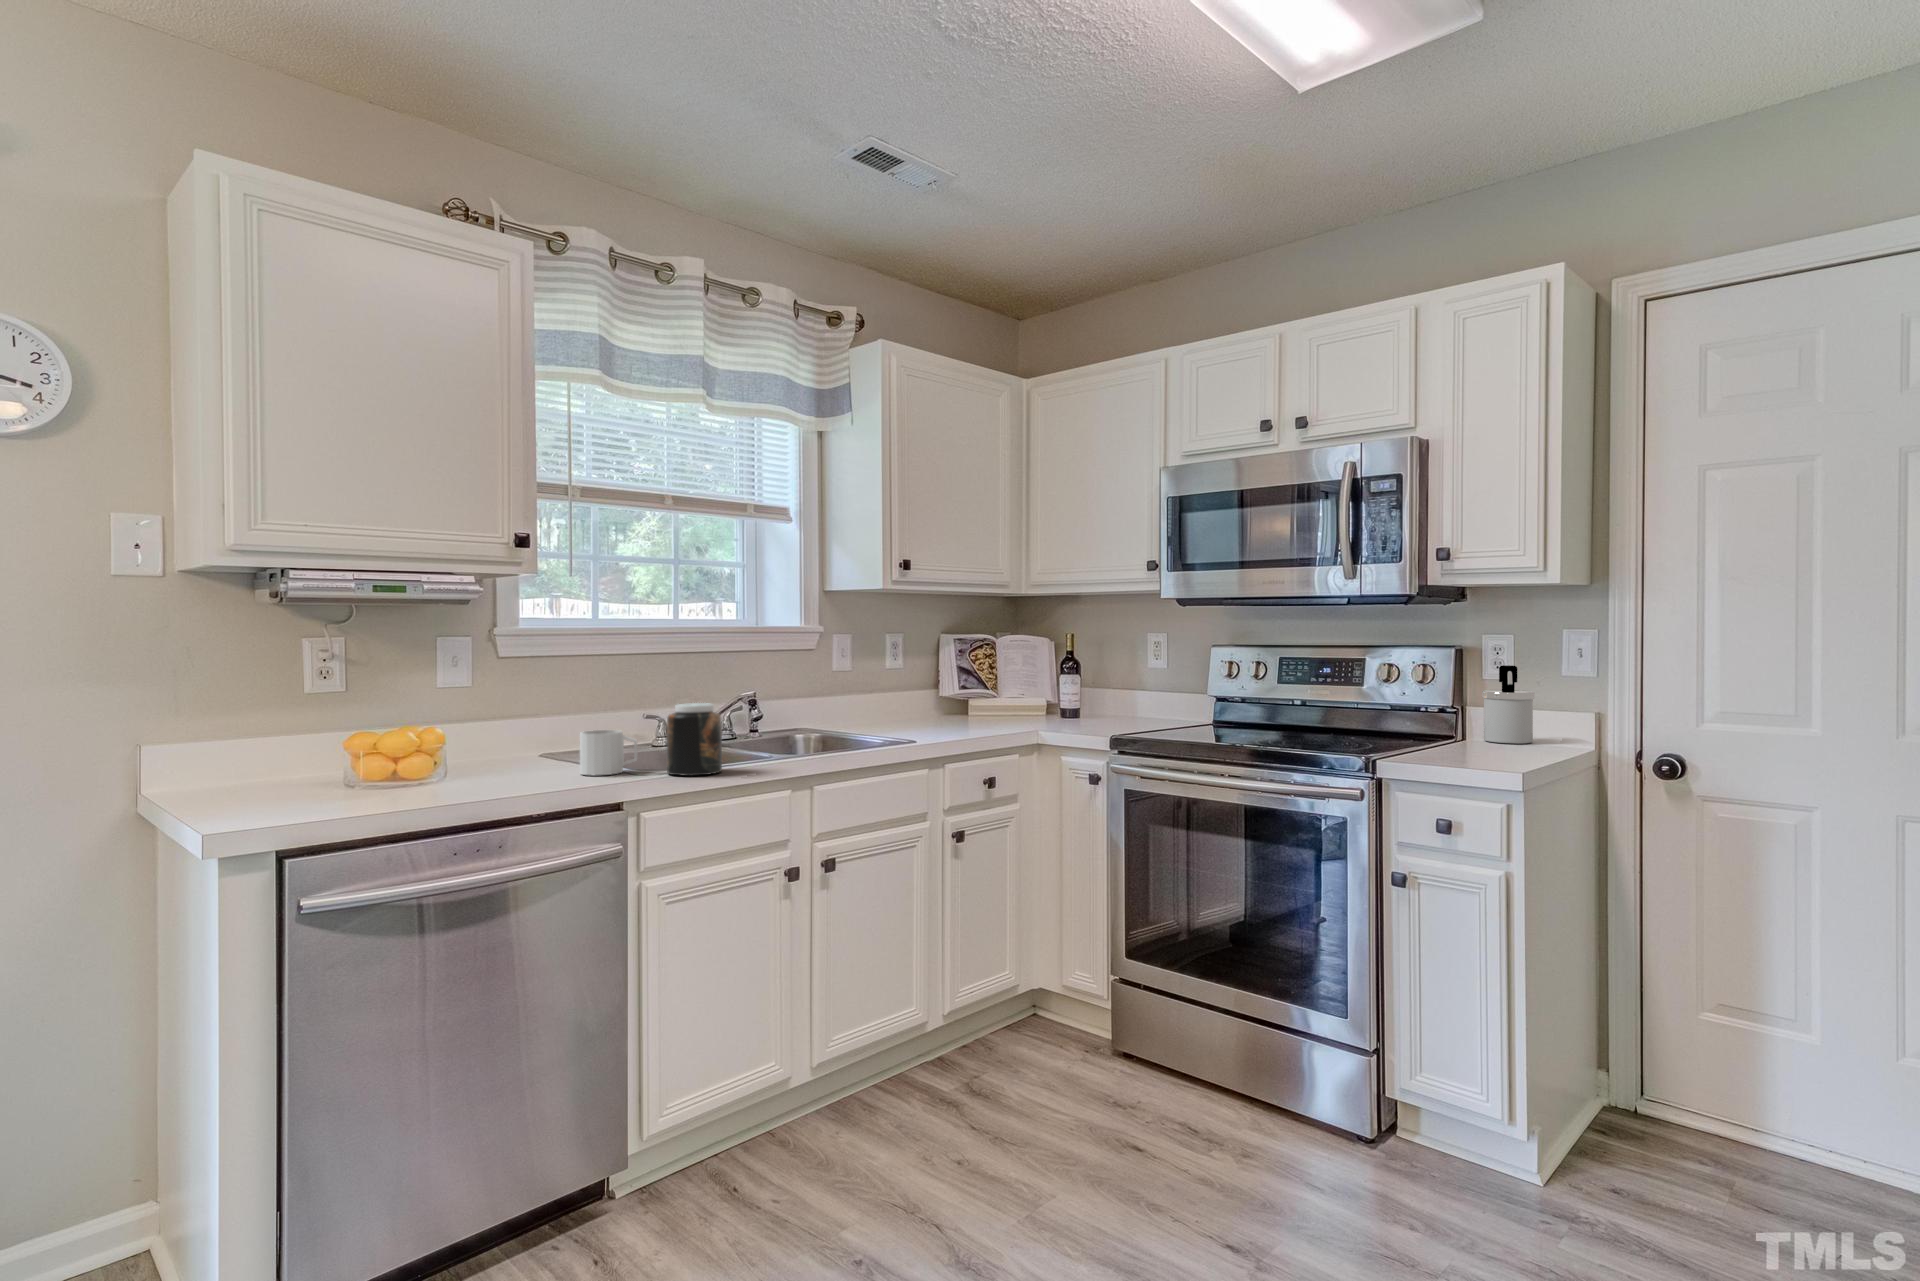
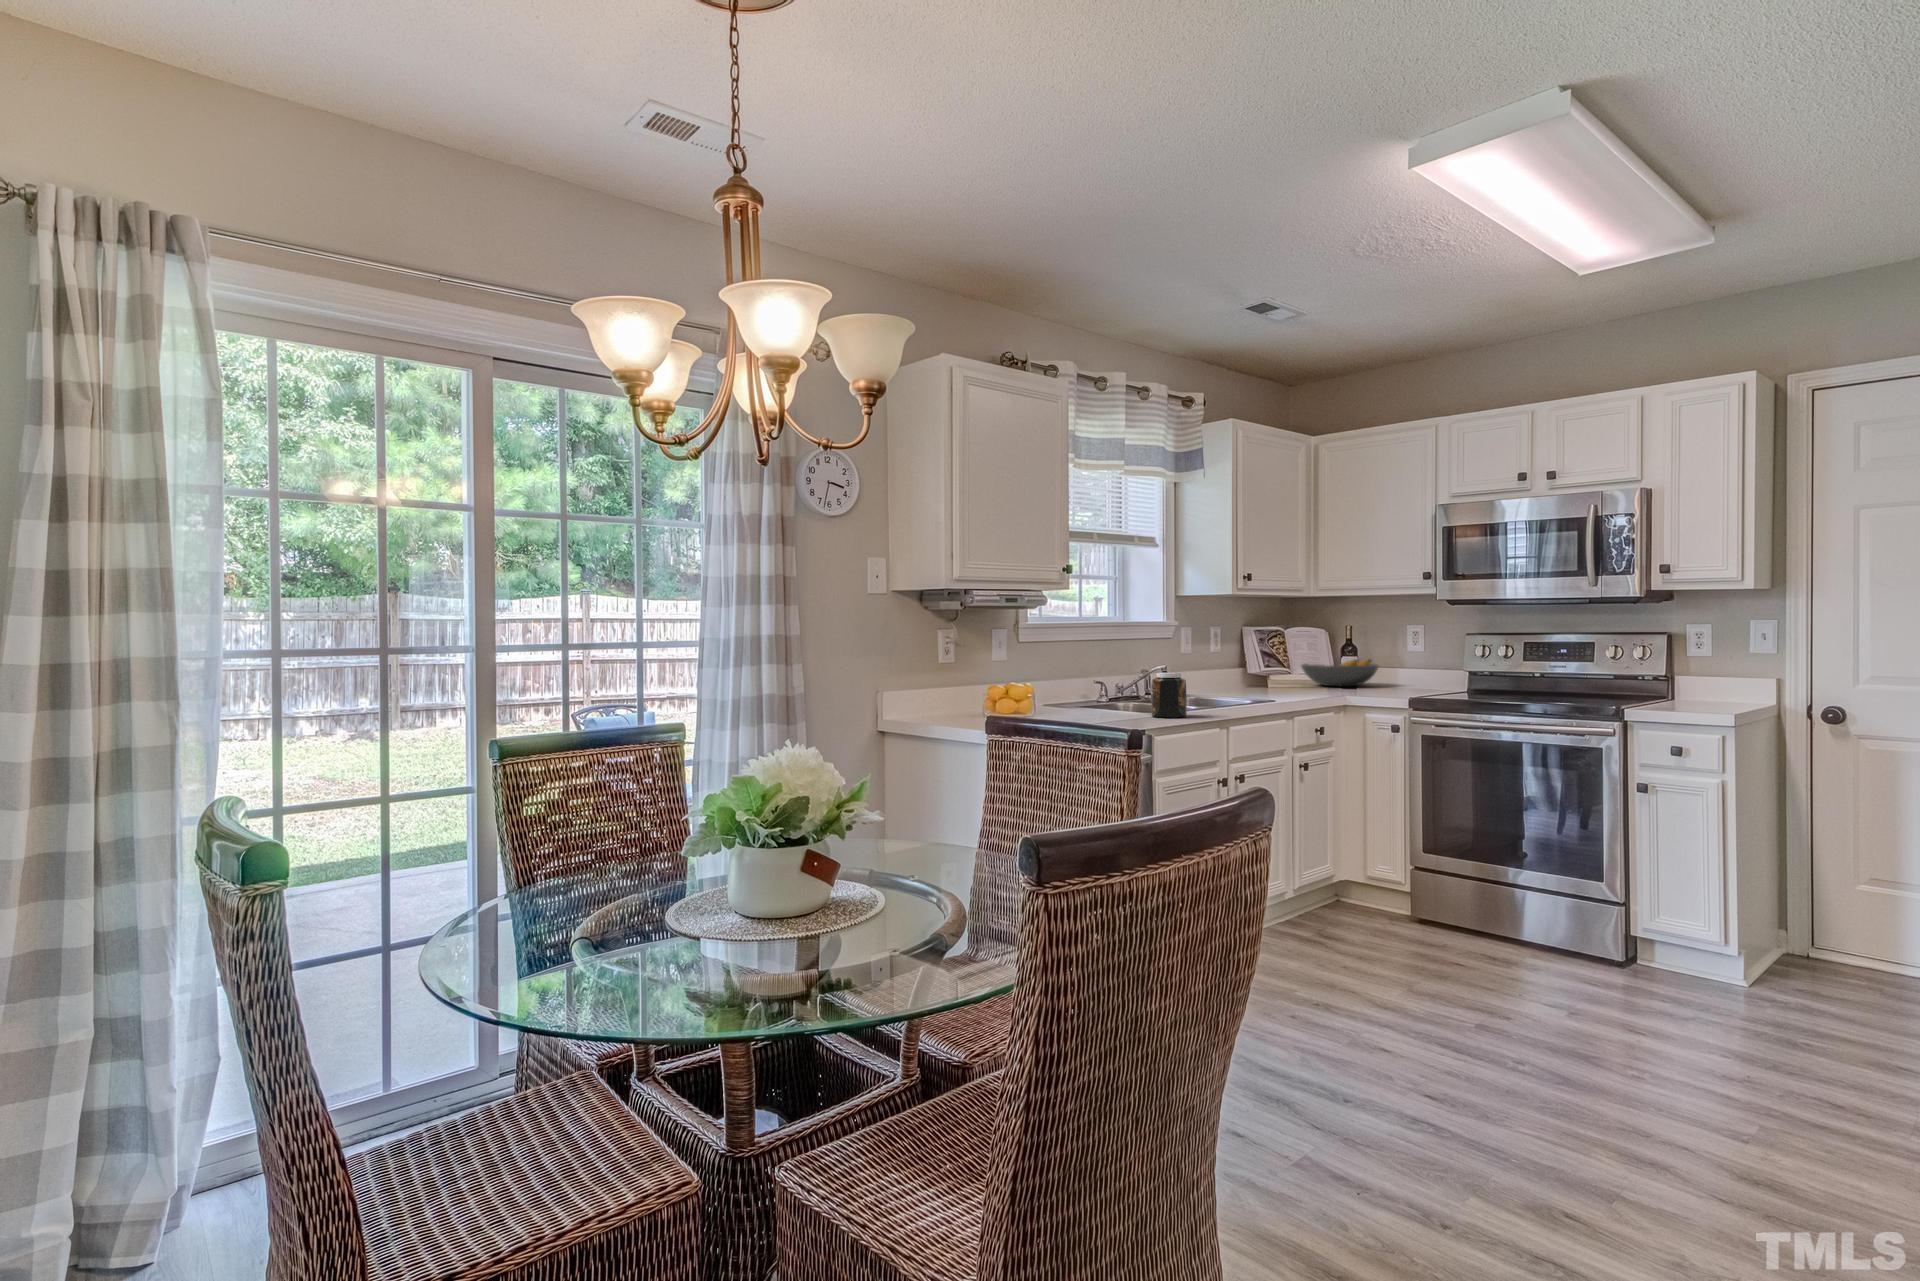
soap dispenser: present [1482,665,1535,744] -> none [1690,646,1731,701]
fruit bowl: none [1009,678,1109,714] -> present [1301,659,1379,686]
mug: present [580,730,637,775] -> none [1095,690,1130,718]

